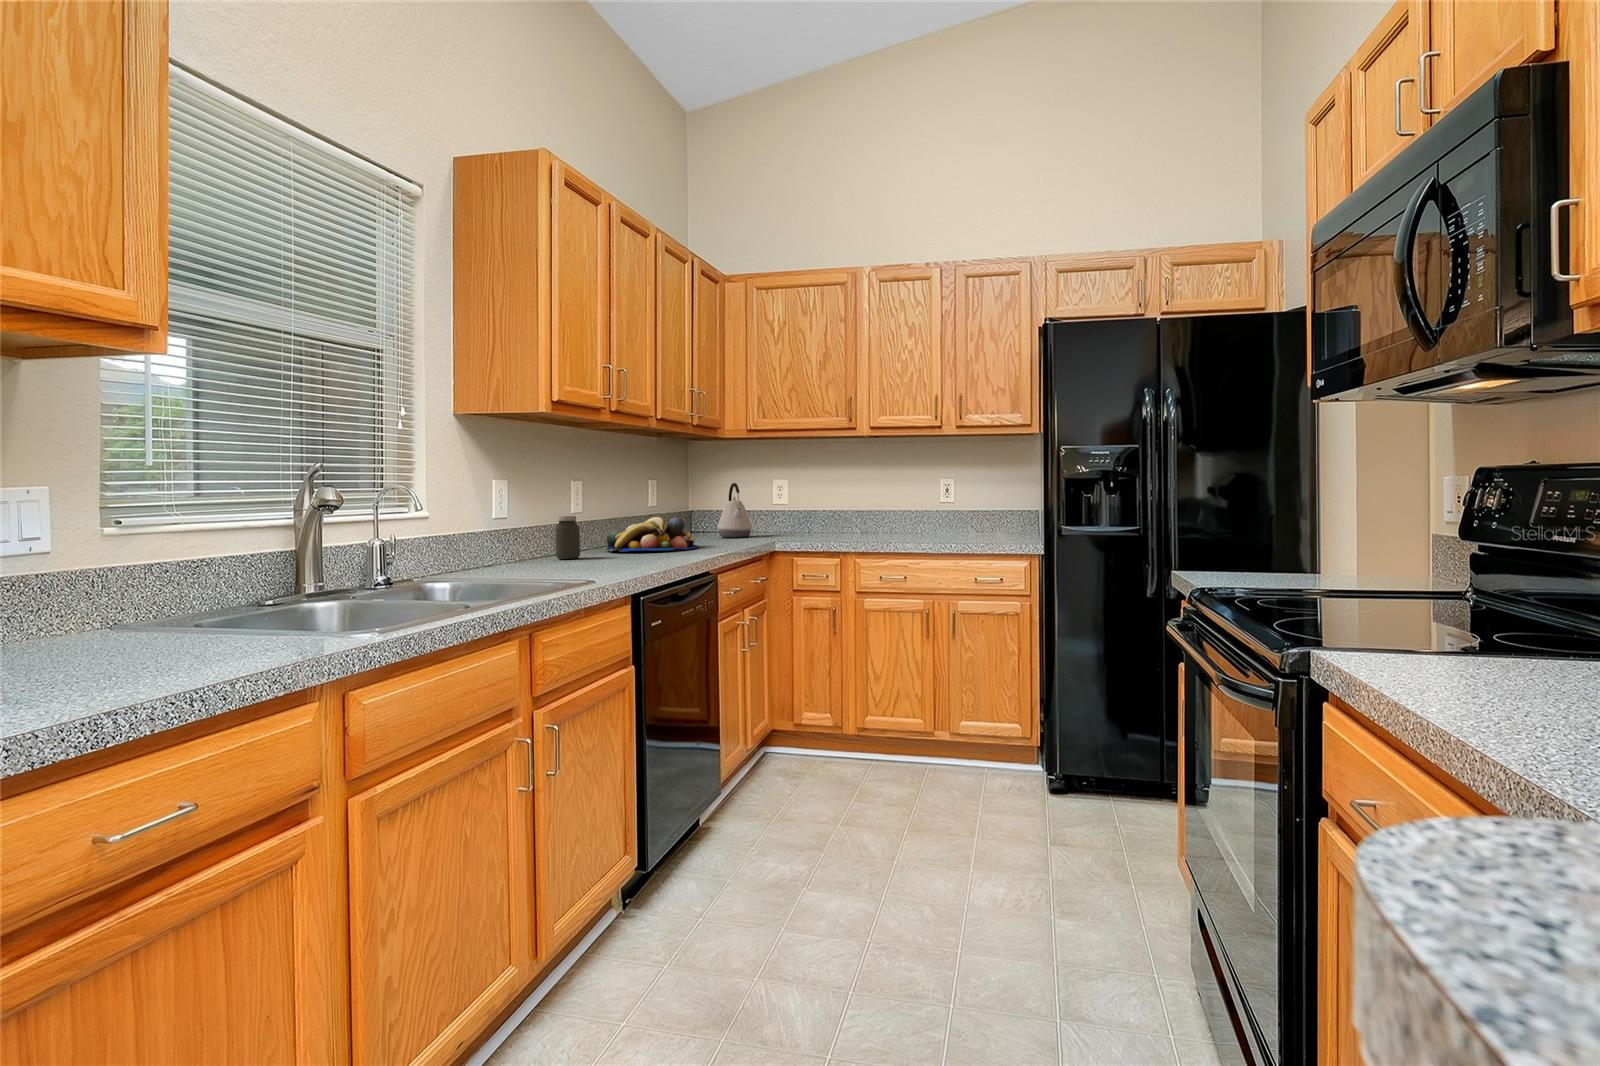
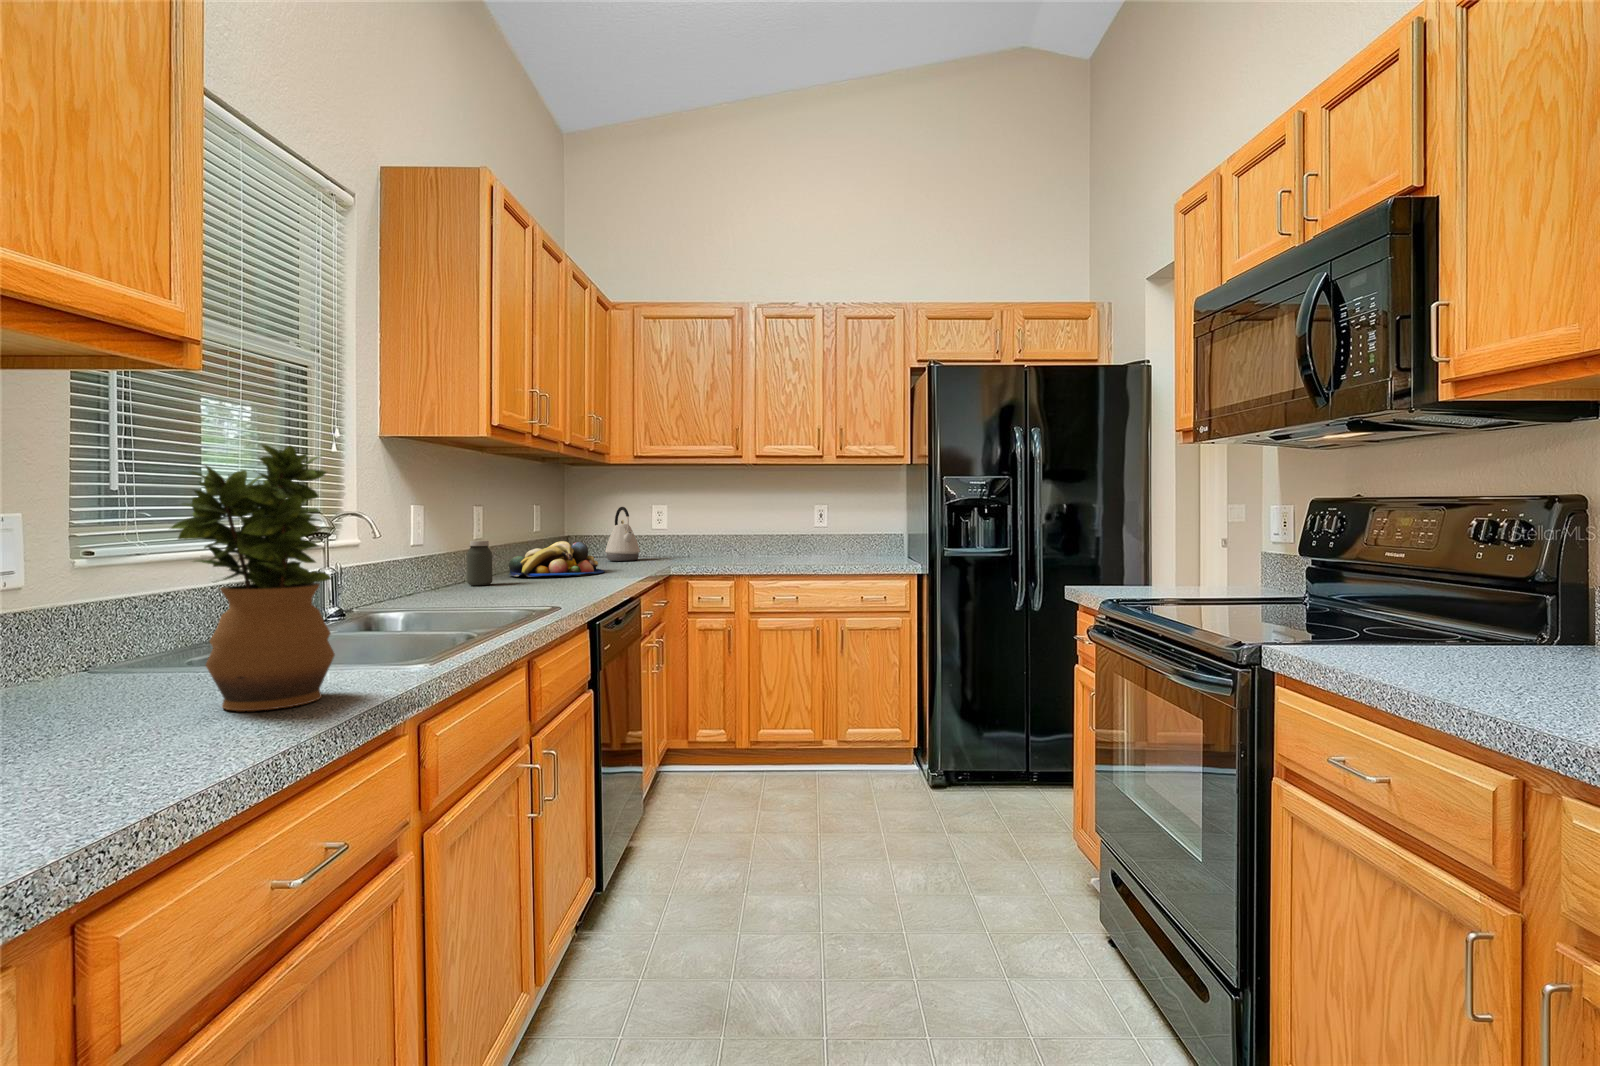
potted plant: none [84,418,248,671] -> present [171,444,335,711]

